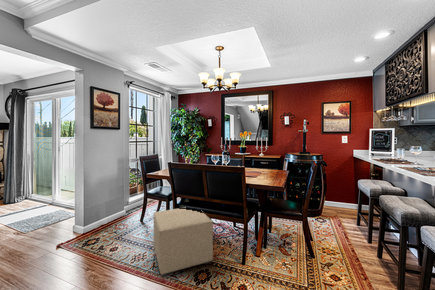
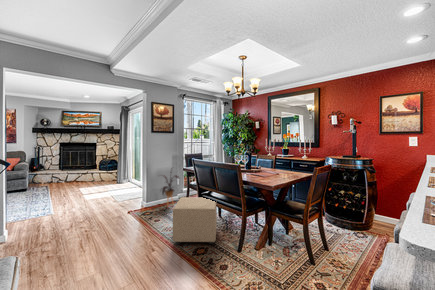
house plant: none [100,173,136,226] -> present [162,176,178,201]

